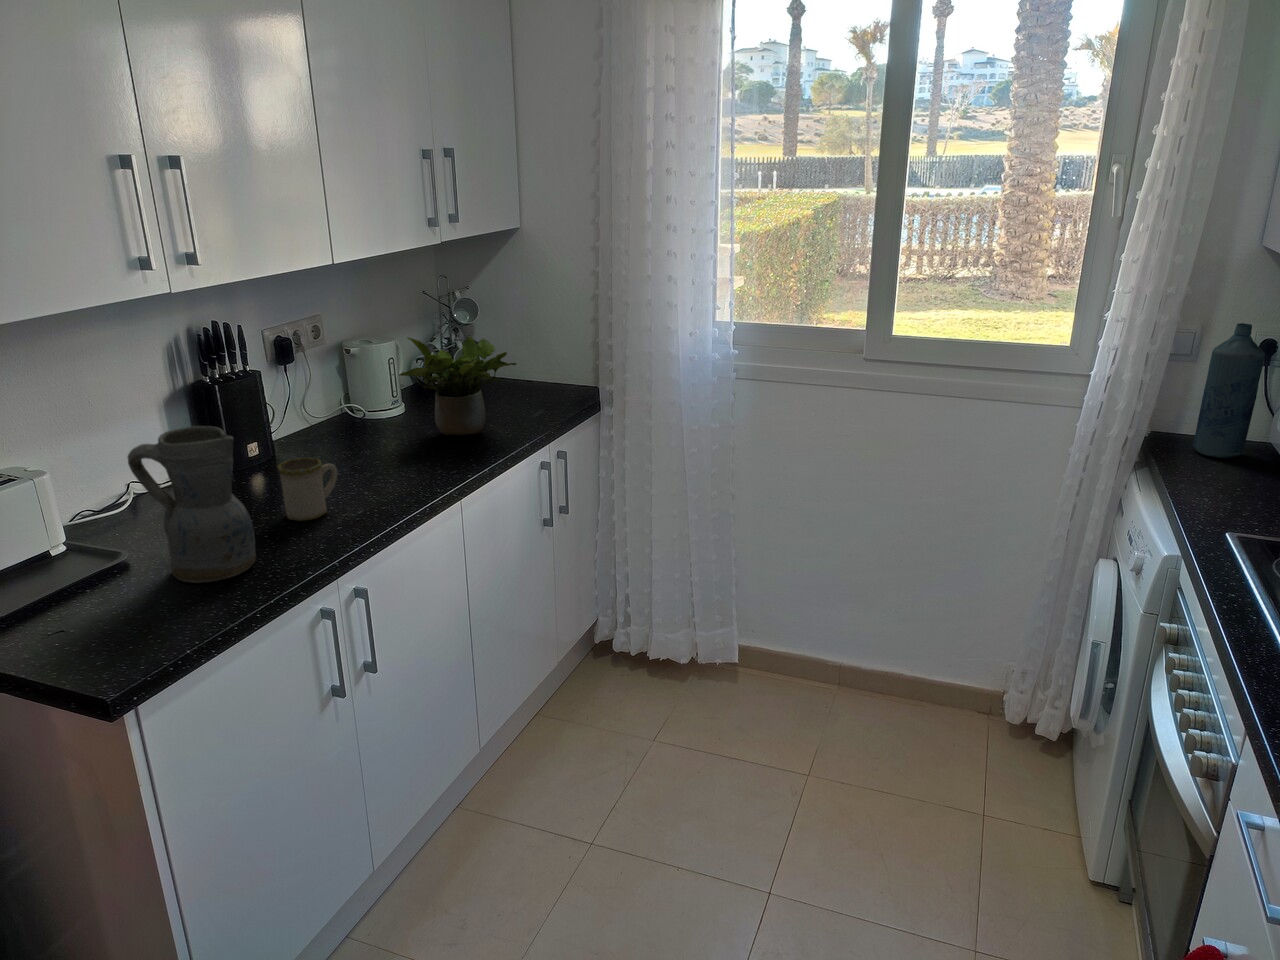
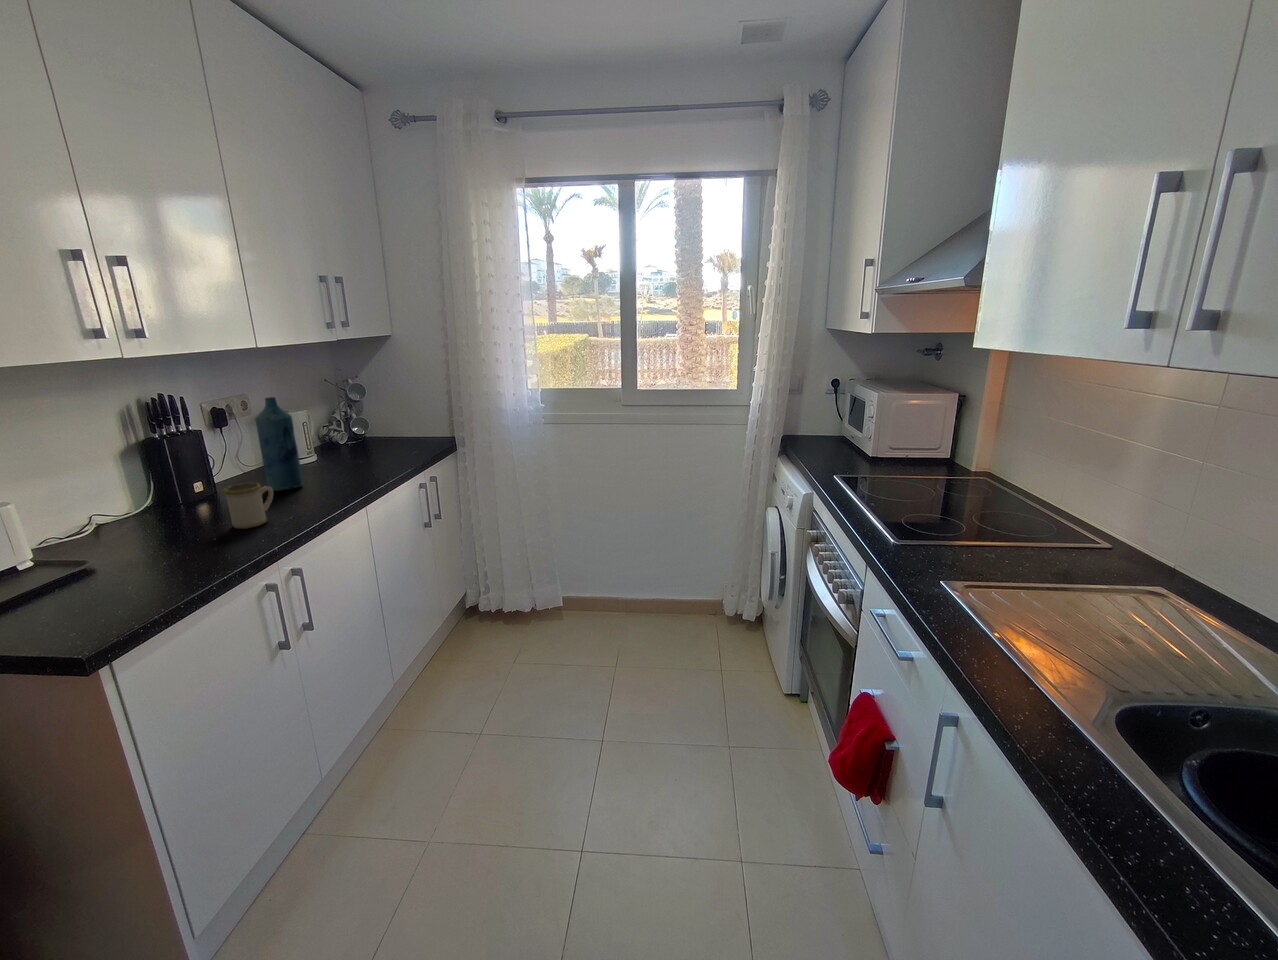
bottle: present [1193,323,1265,458] -> present [255,397,303,491]
potted plant: present [399,336,516,435] -> none [313,403,401,470]
ceramic pitcher: present [128,426,256,583] -> none [92,455,211,575]

